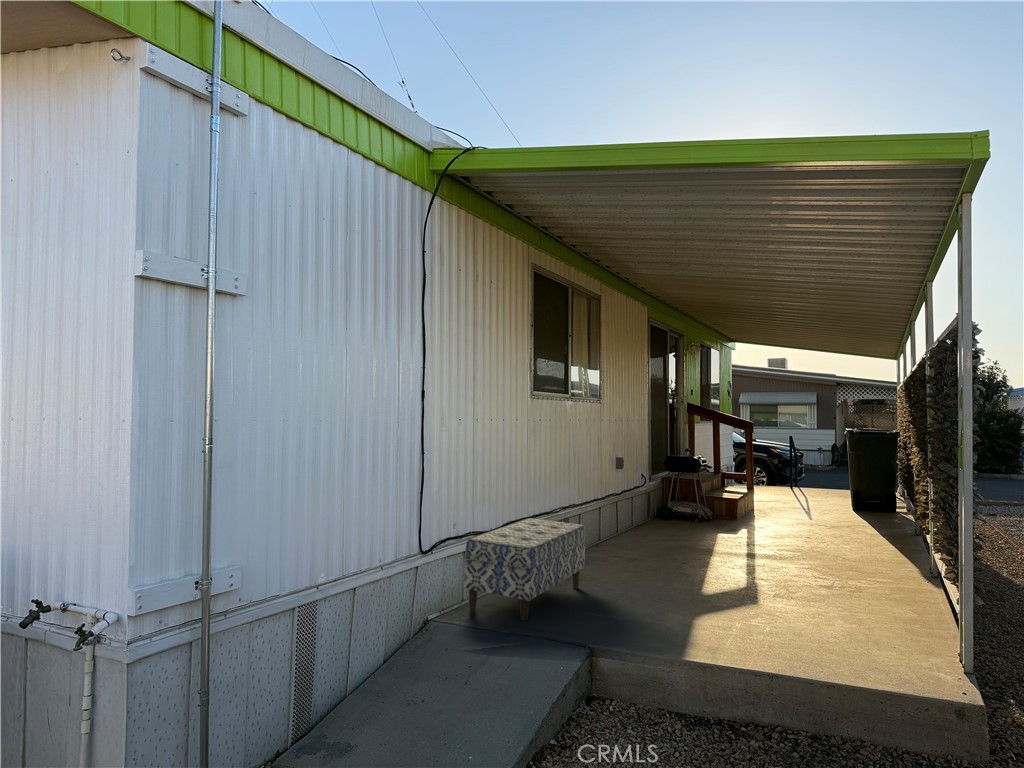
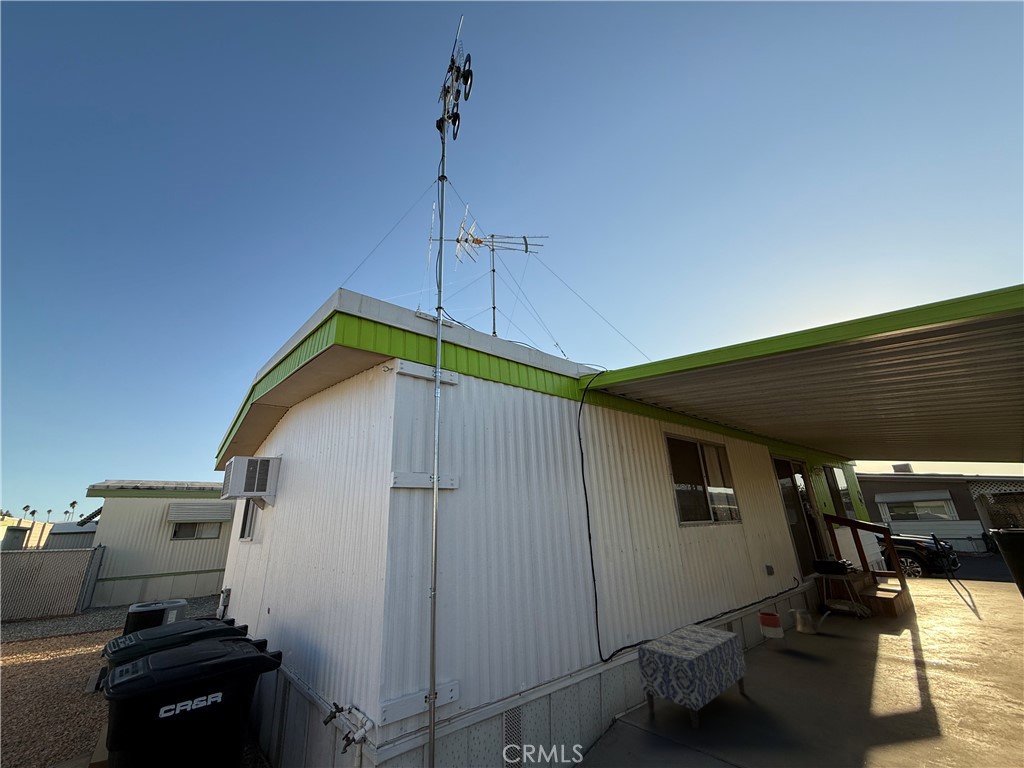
planter: none [602,511,626,550] -> present [758,612,787,648]
watering can: none [633,511,678,536] -> present [789,609,831,634]

